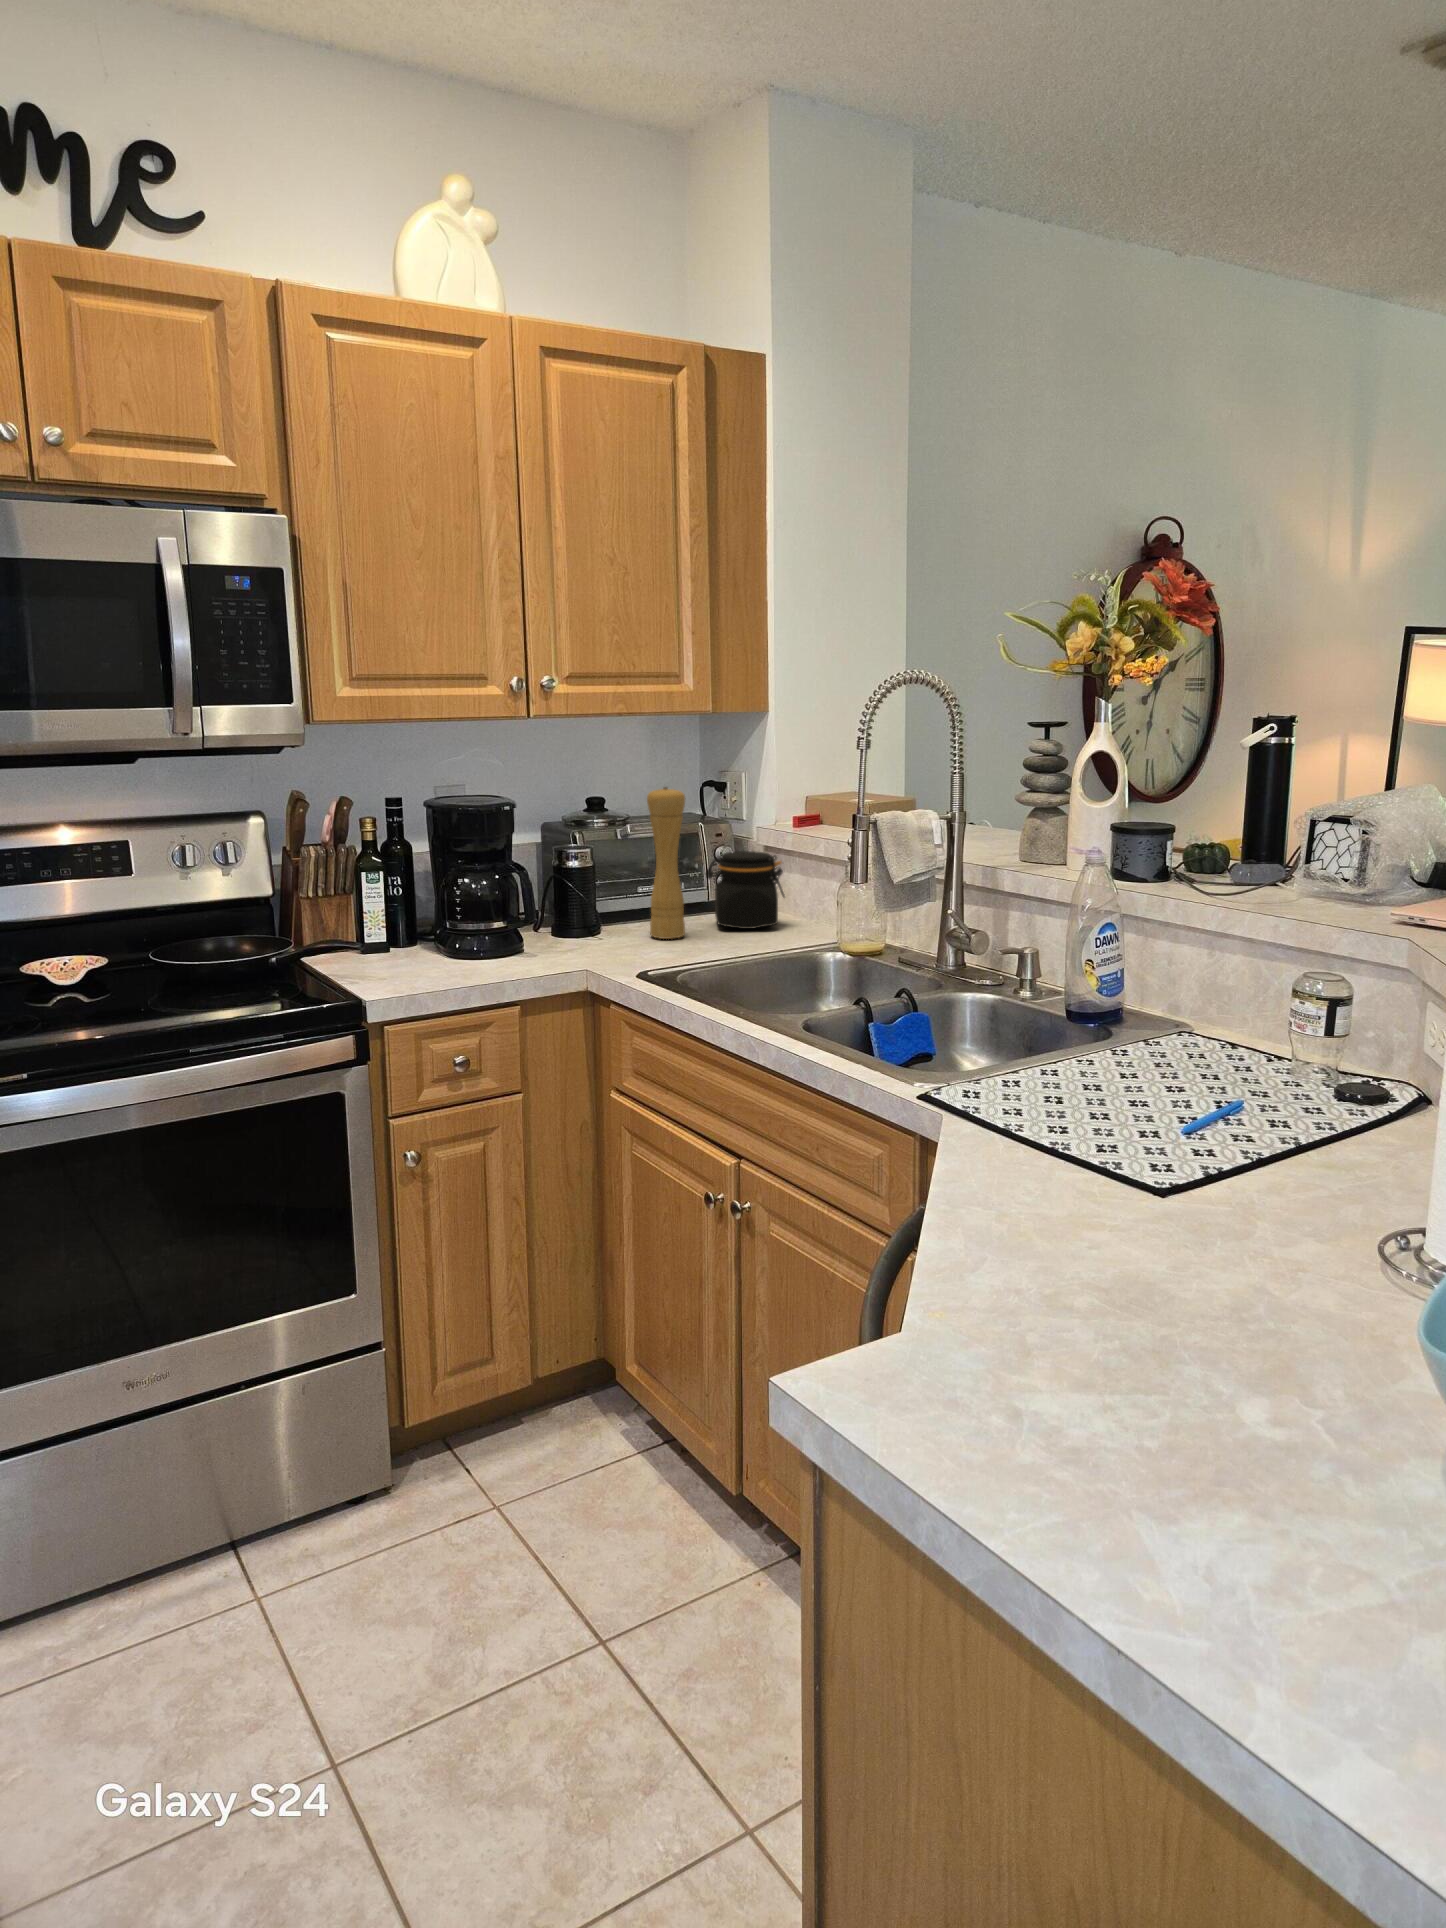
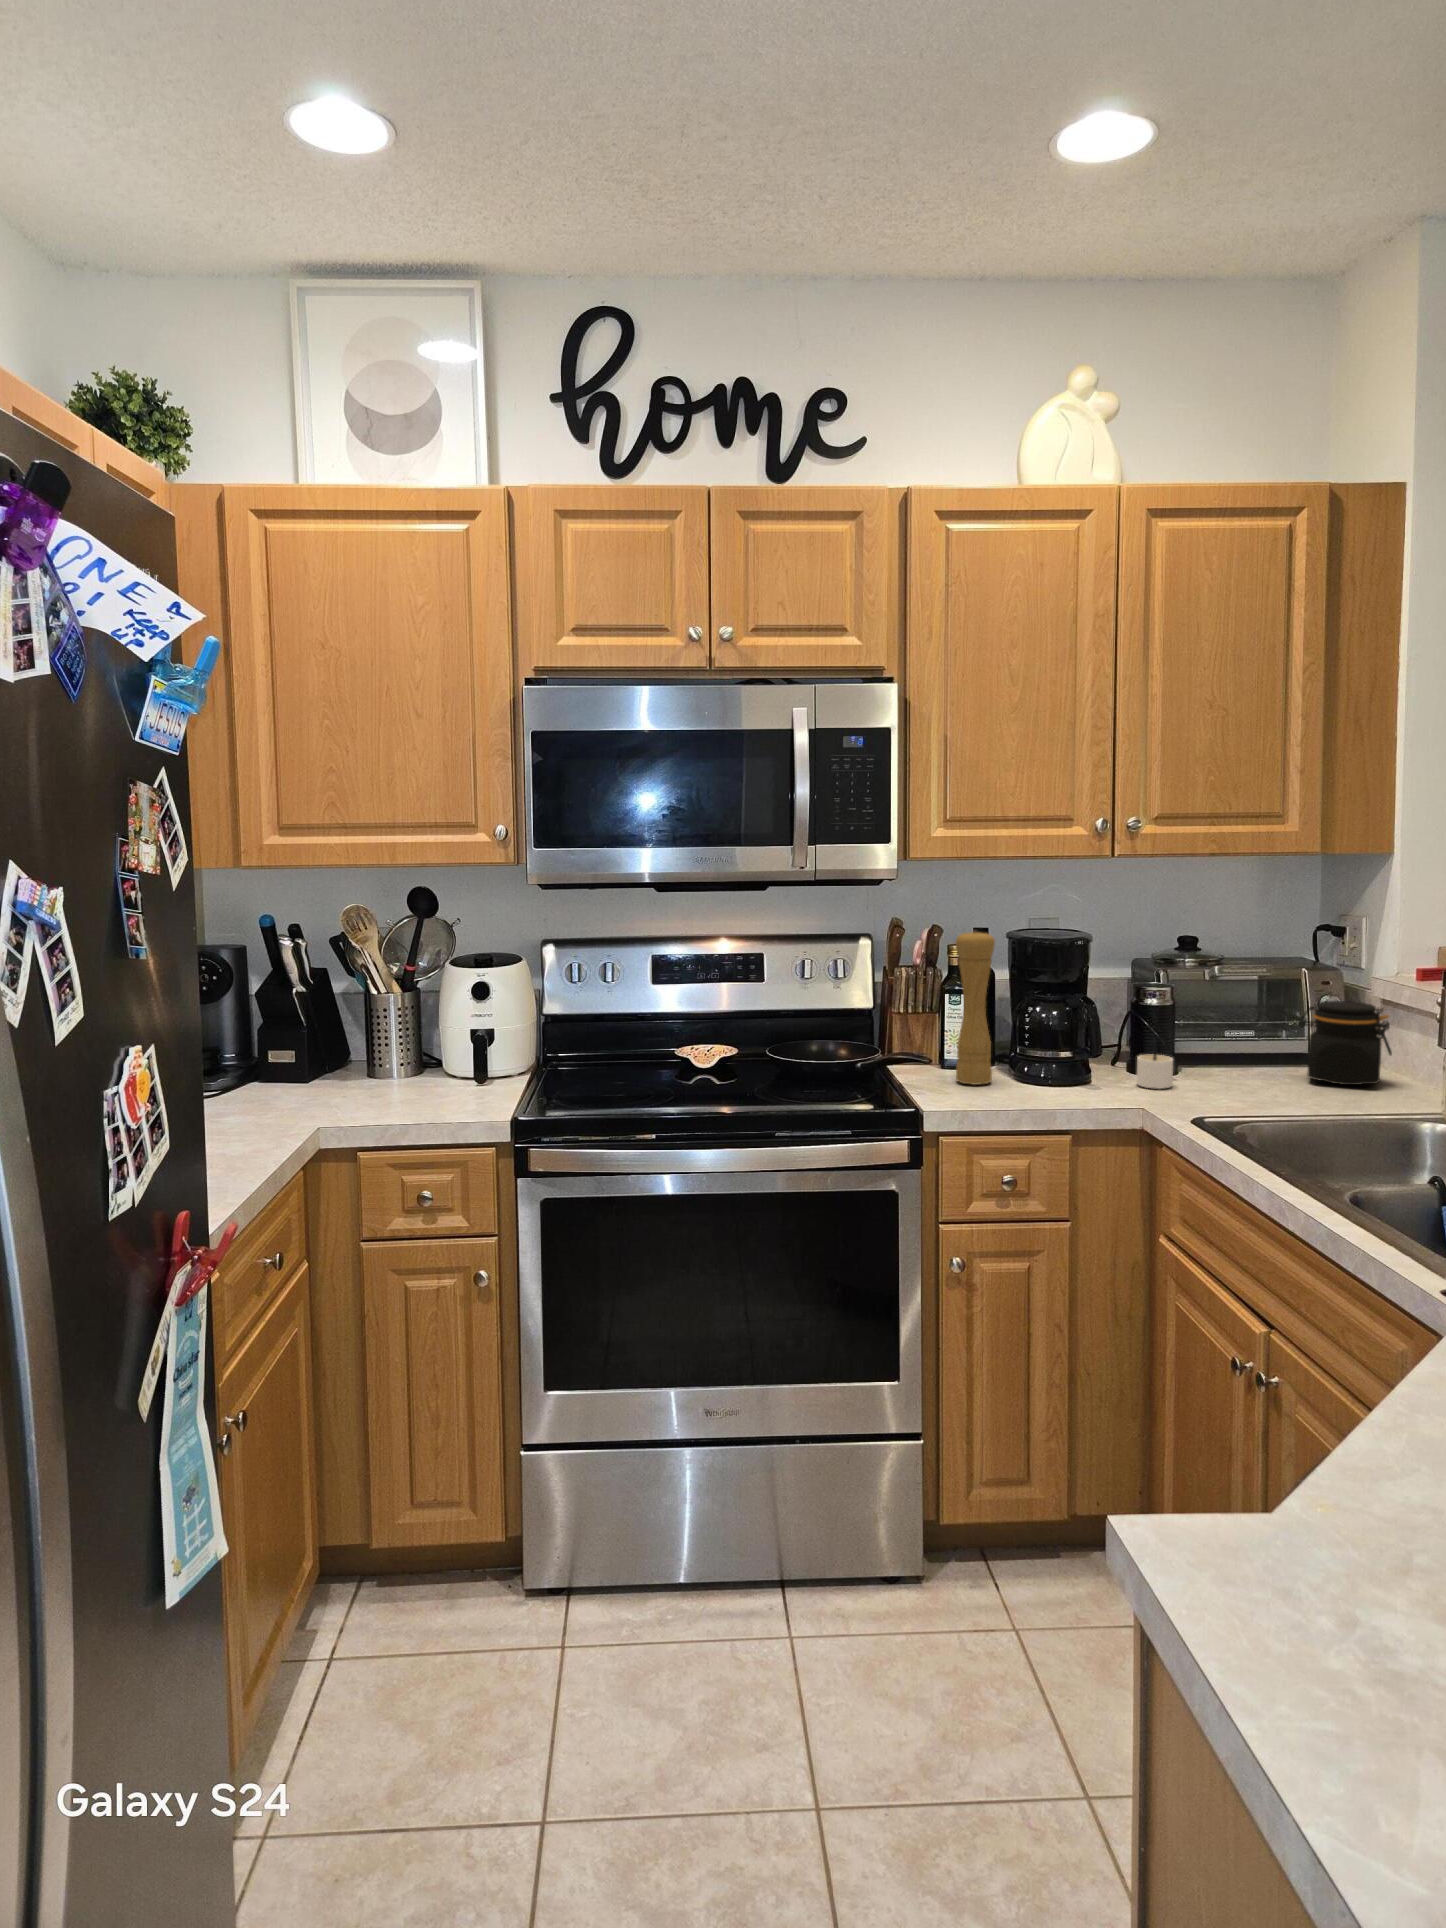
pepper mill: present [647,787,685,939] -> present [956,930,995,1085]
candle: none [568,915,620,950] -> present [1137,1055,1173,1089]

